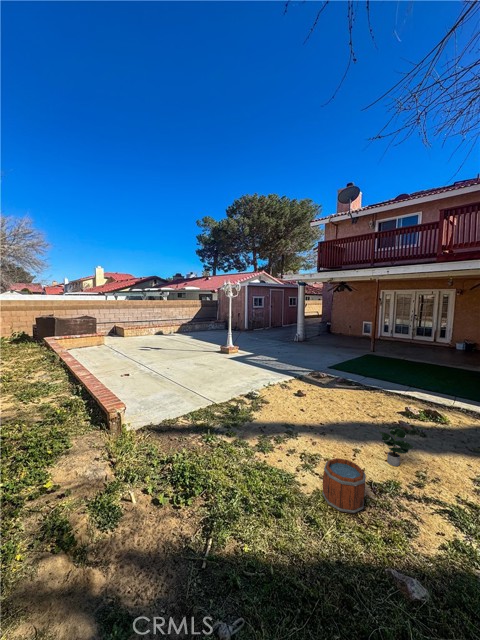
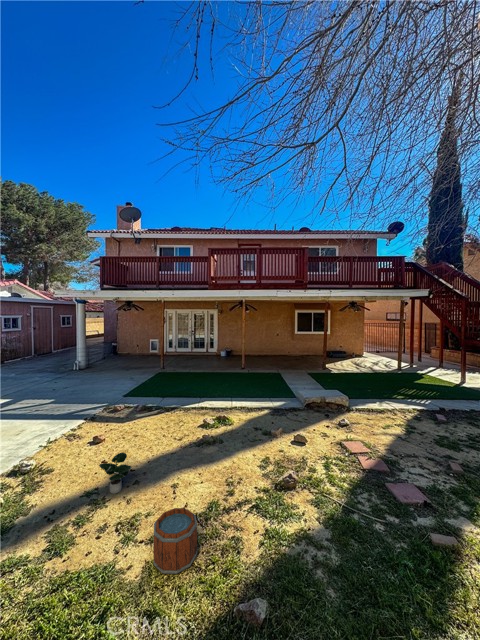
potted plant: present [379,428,414,466] -> present [99,452,131,494]

